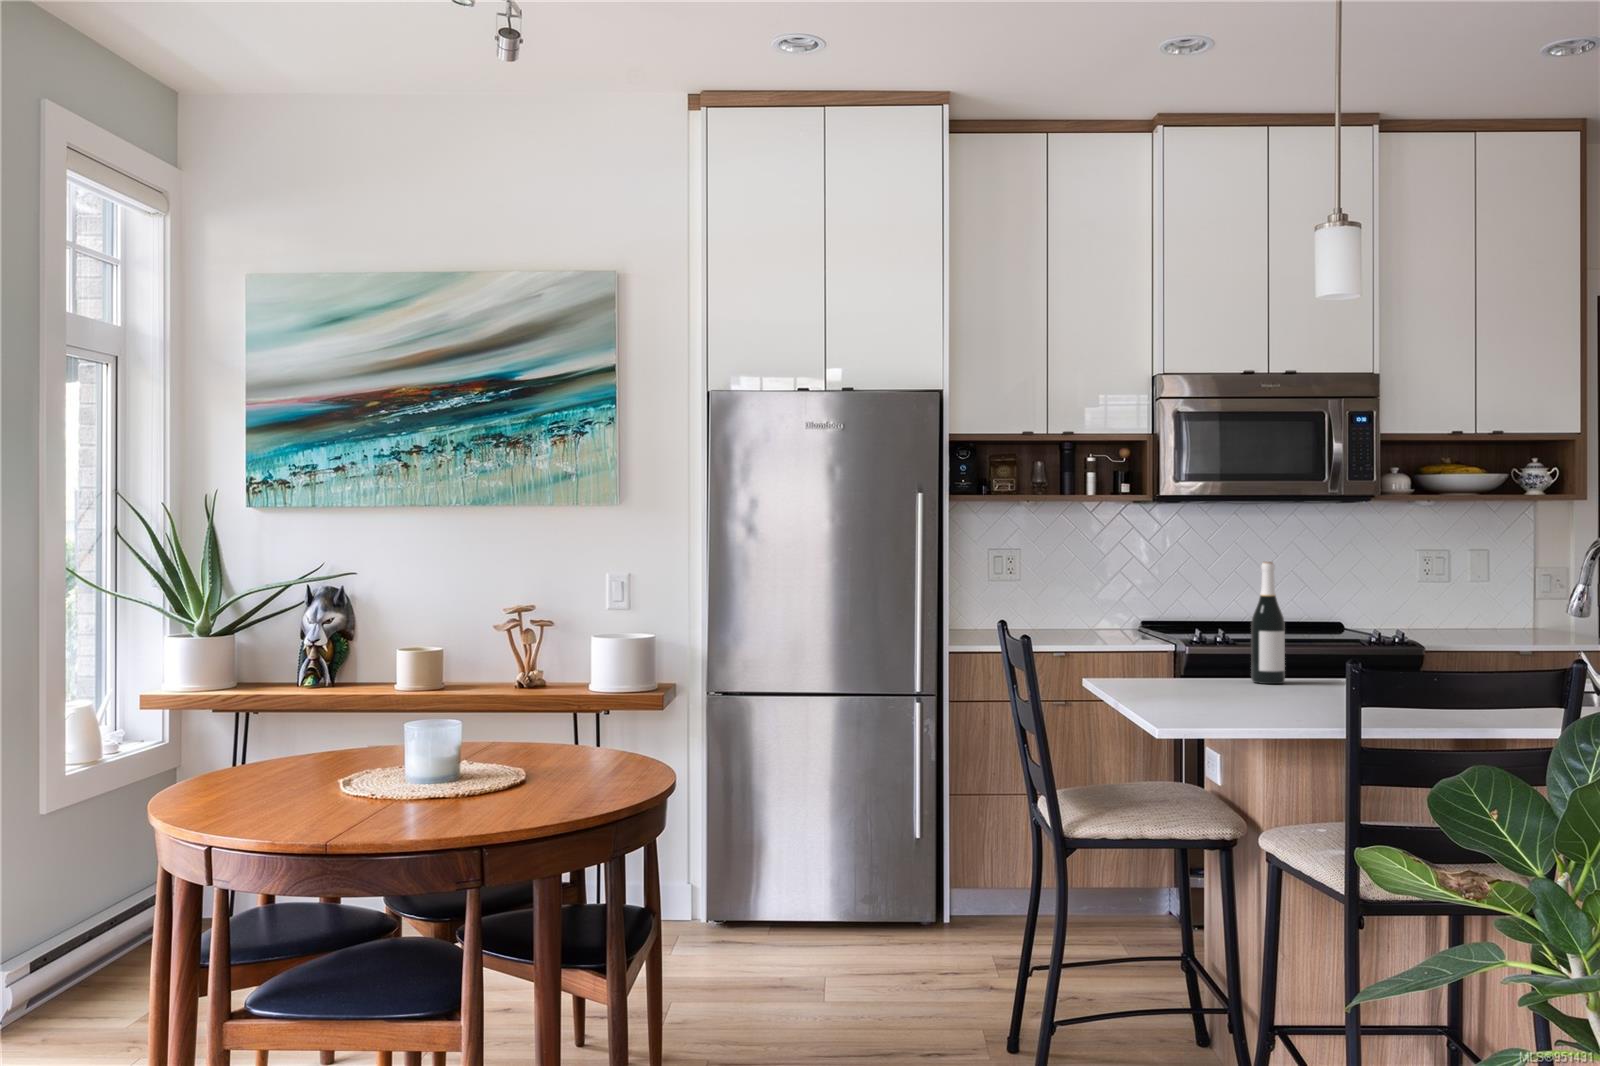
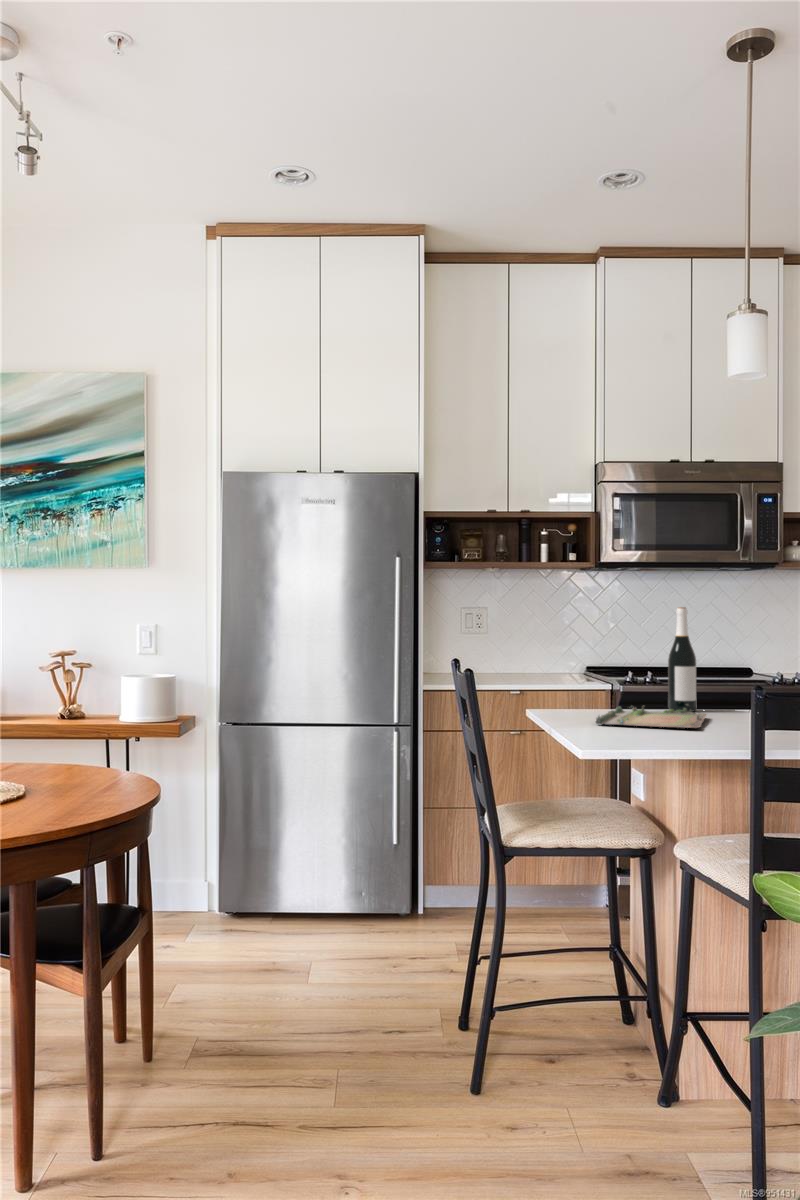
tray: none [1169,672,1298,705] -> present [596,704,706,728]

